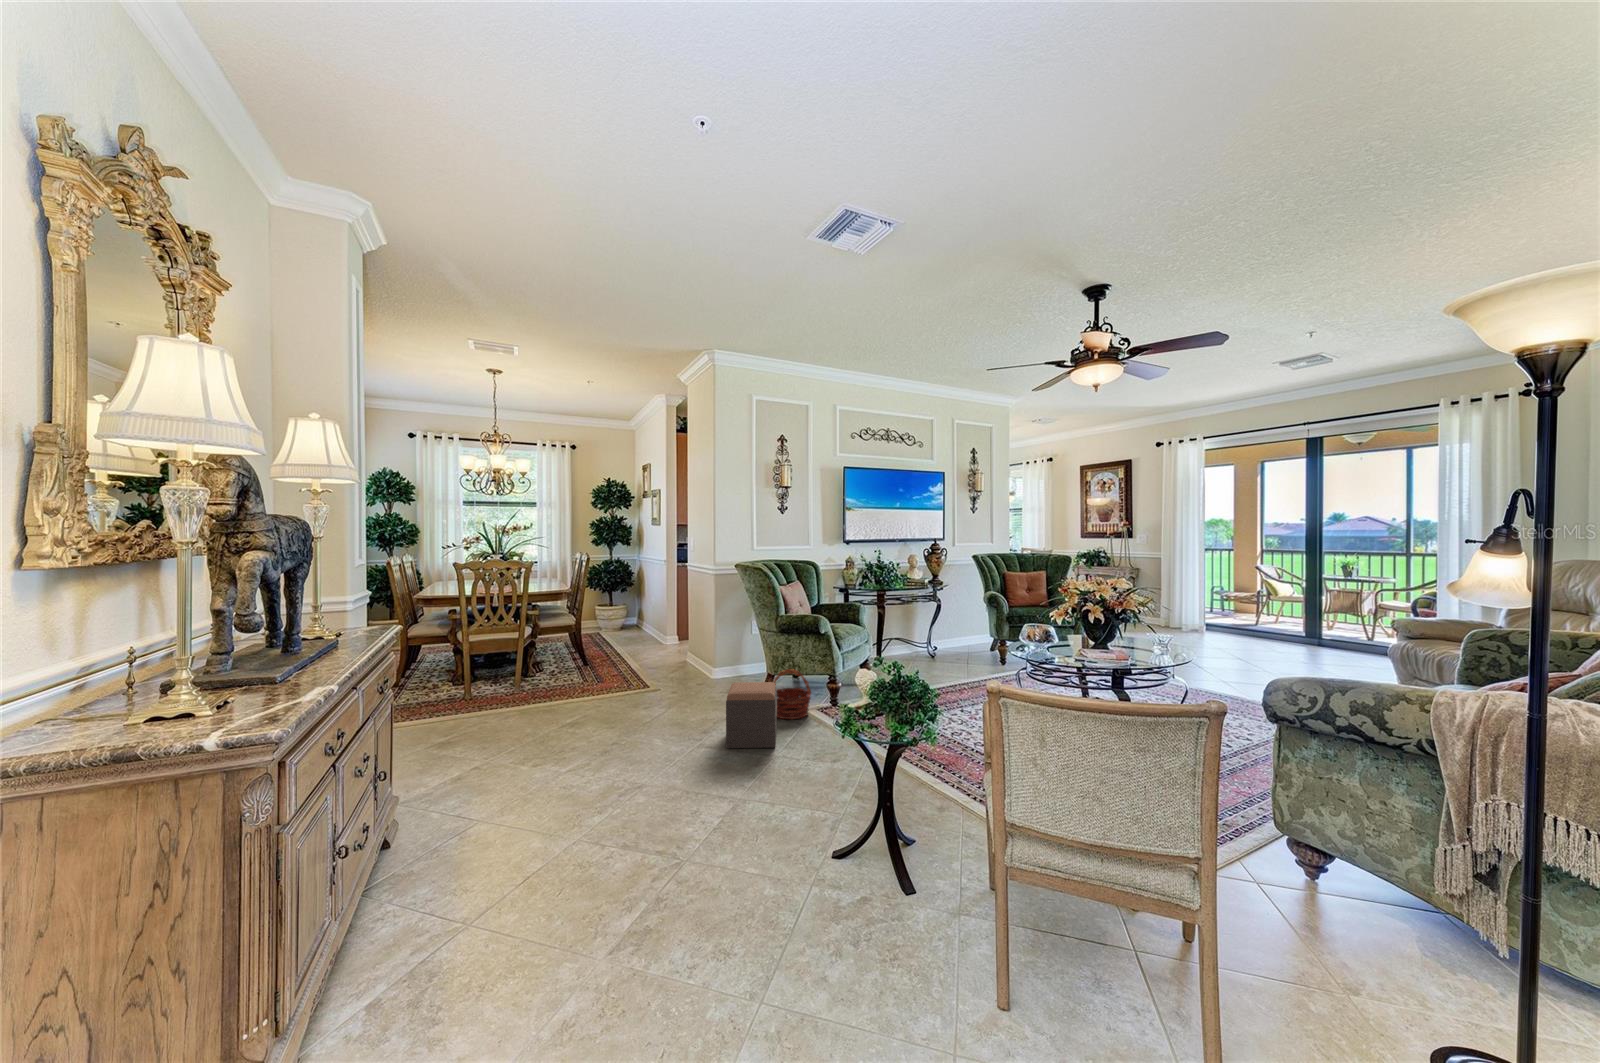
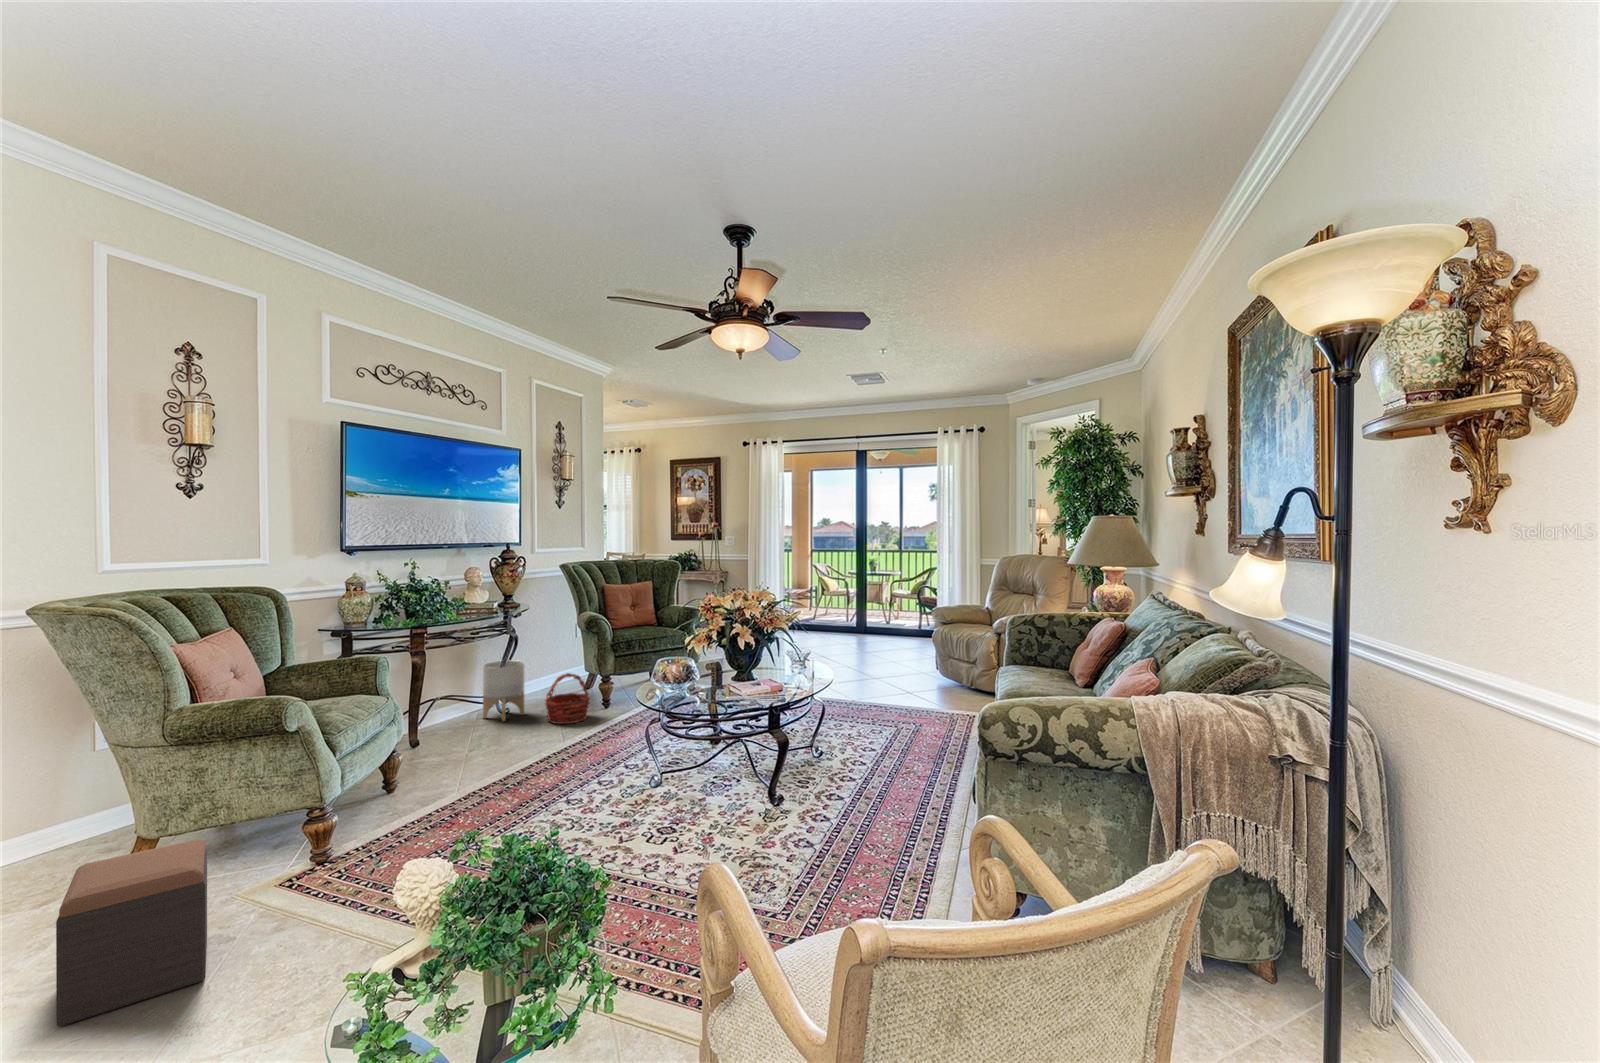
planter: none [920,620,947,661] -> present [483,660,524,721]
basket: present [773,669,811,719] -> present [545,673,590,724]

